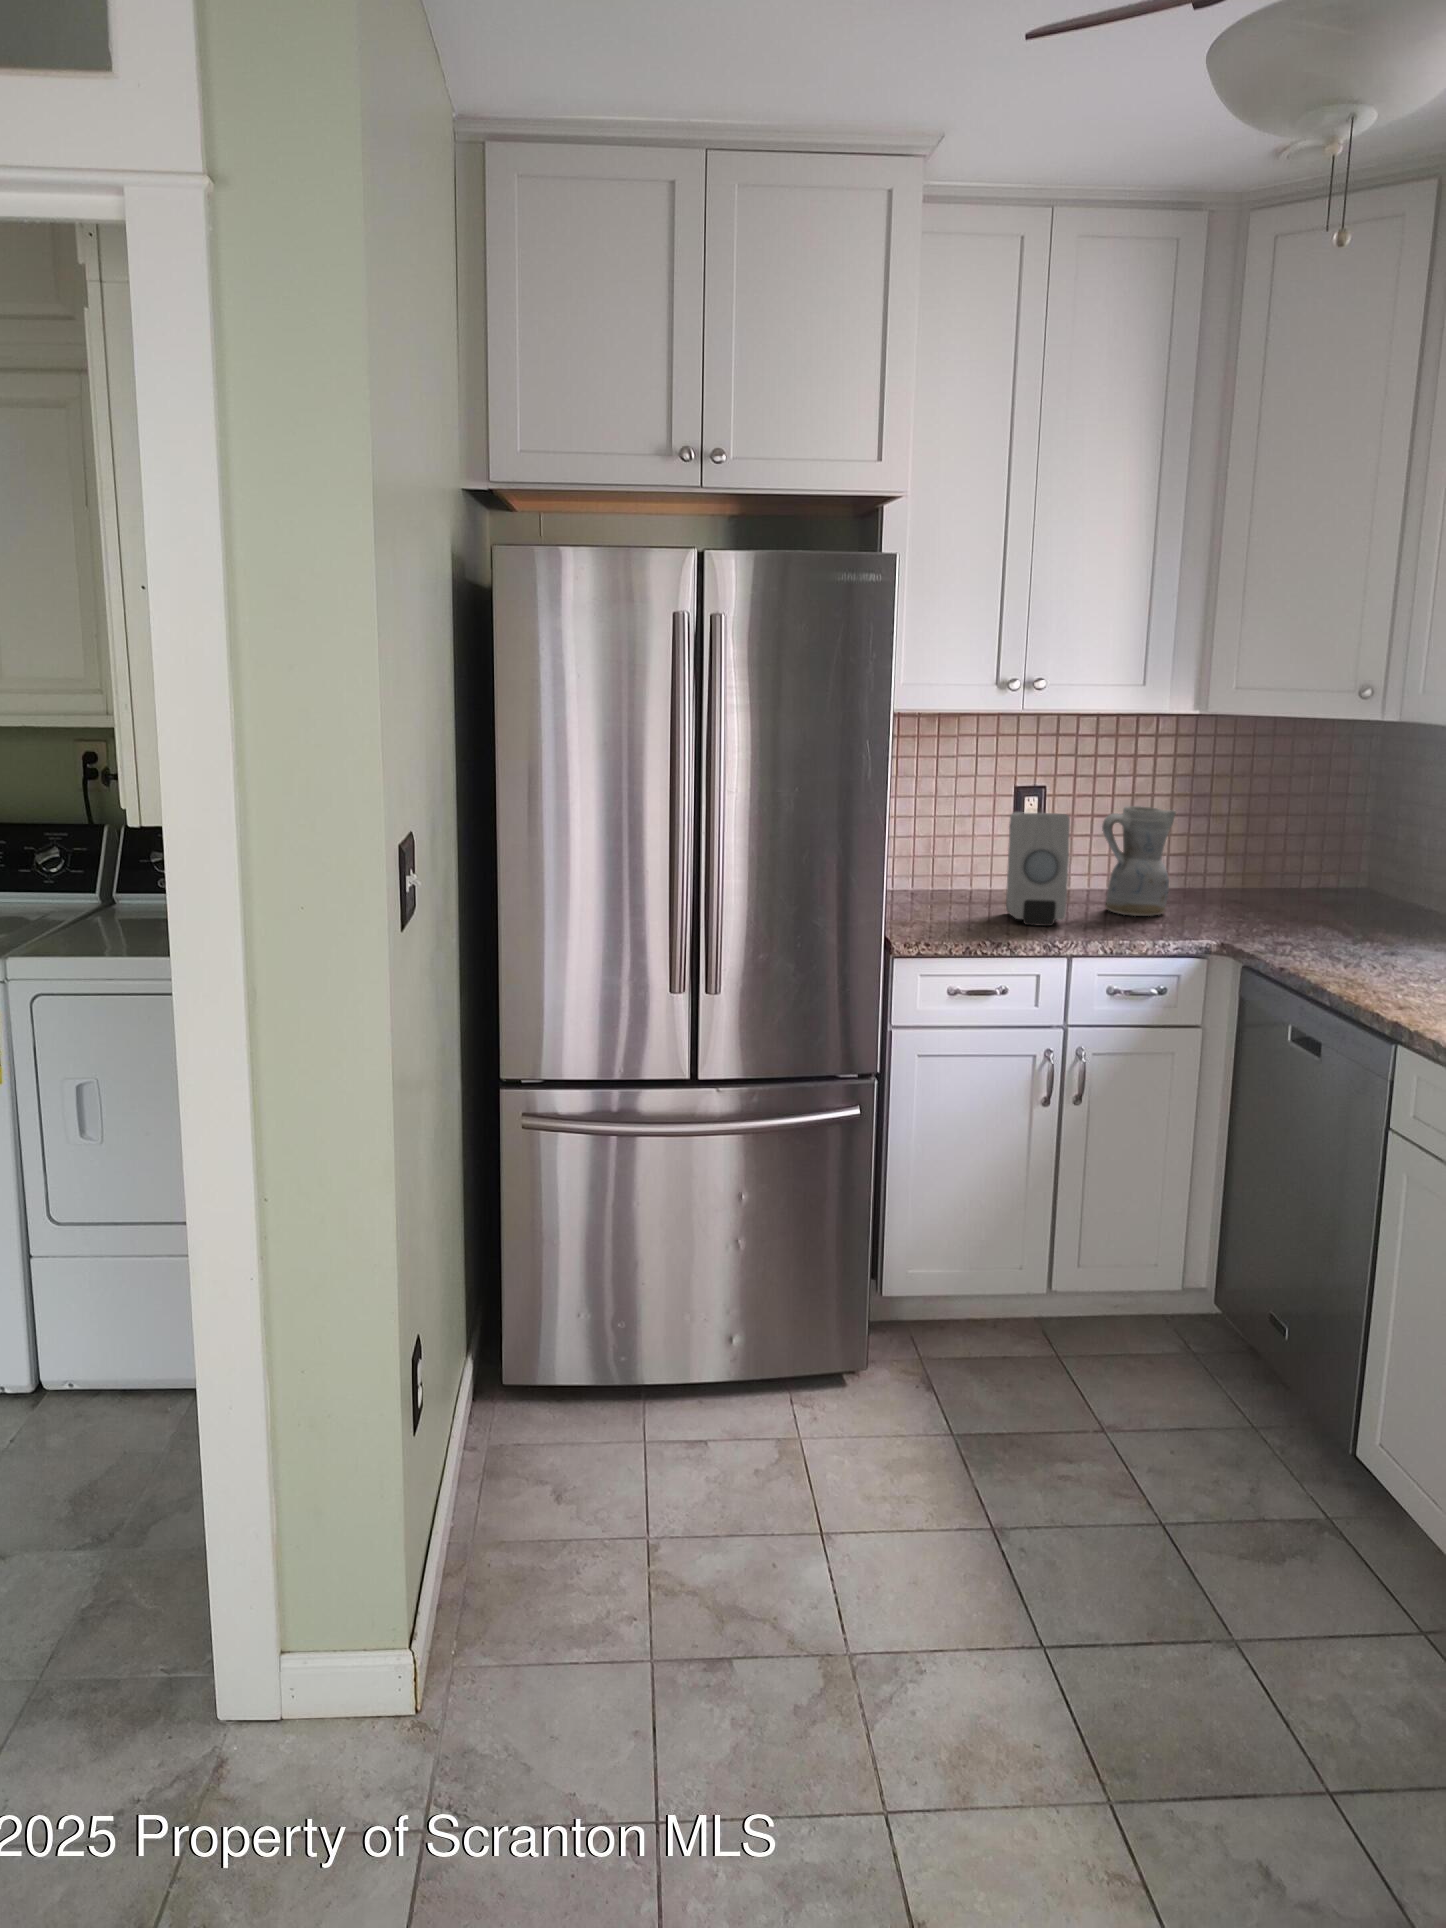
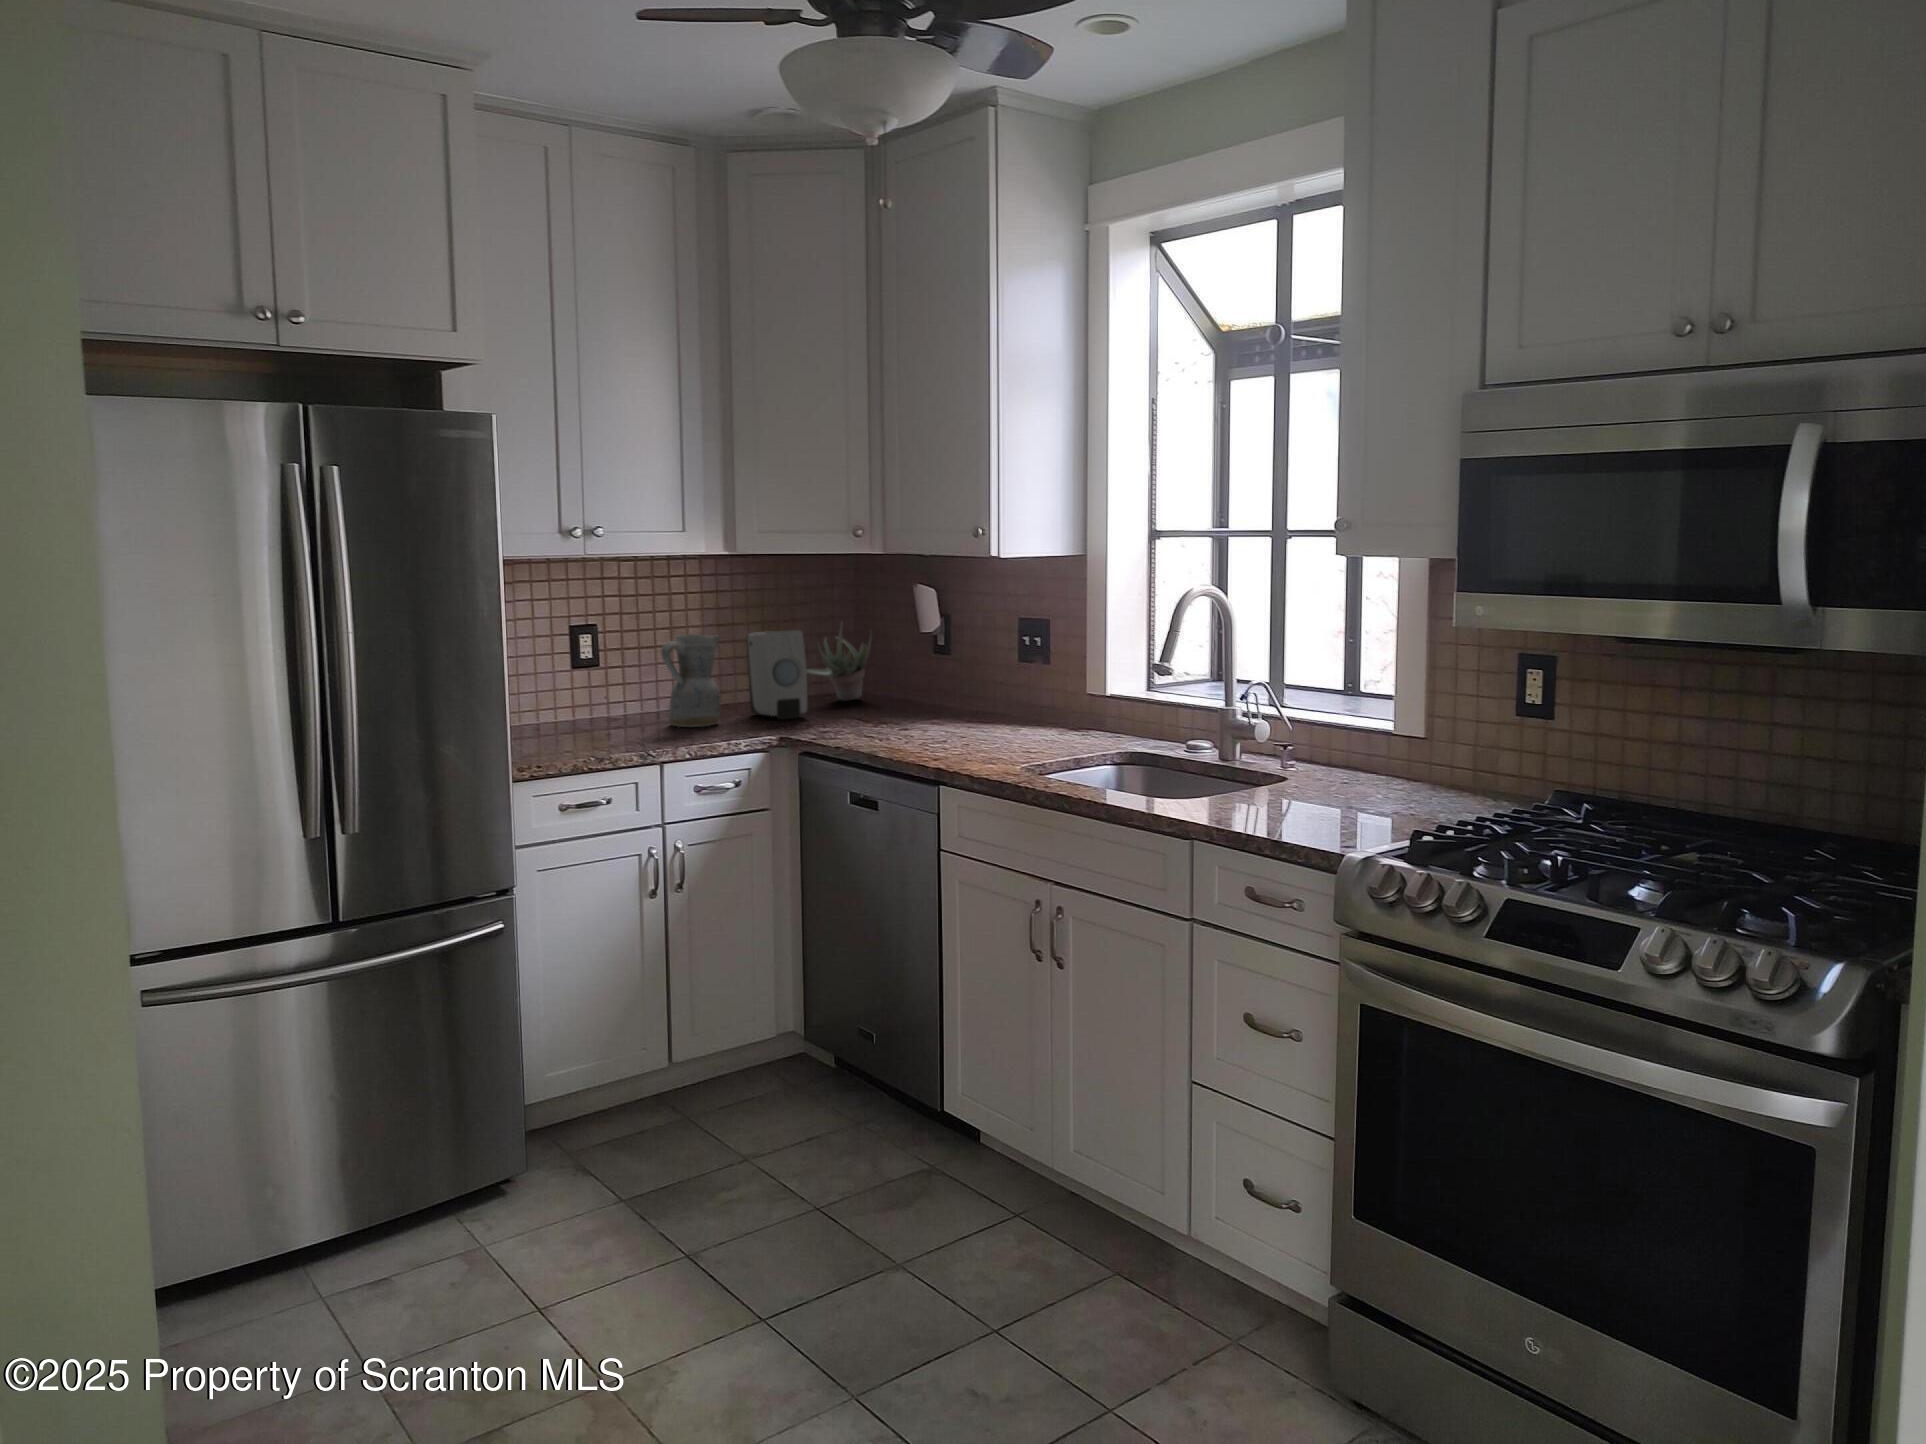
succulent plant: none [1289,803,1393,902] -> present [806,625,871,701]
soap dispenser: present [1006,812,1070,926] -> present [746,630,807,720]

